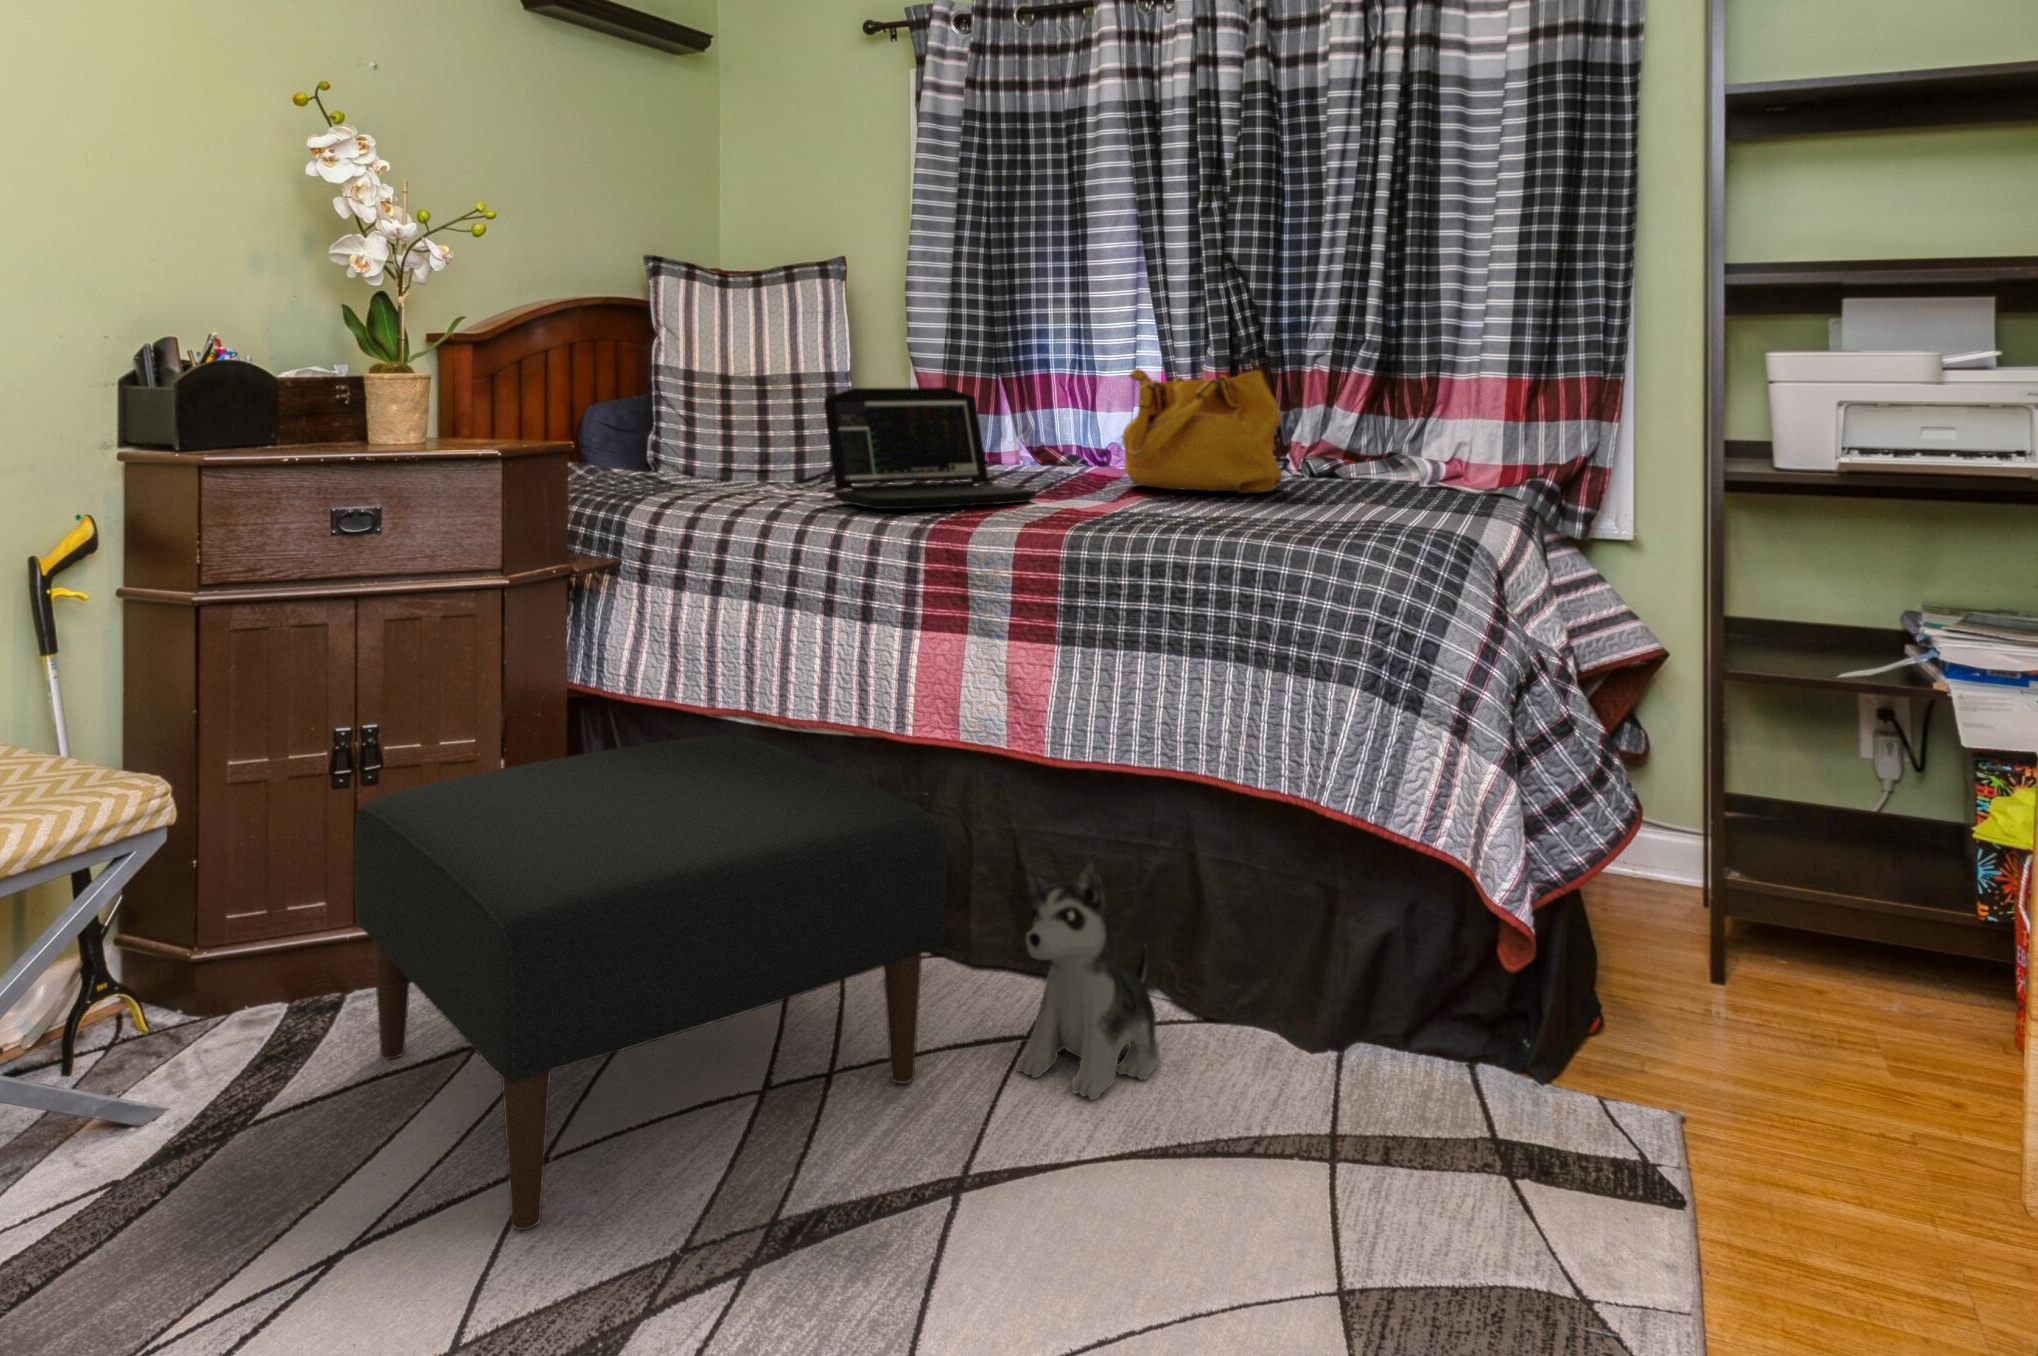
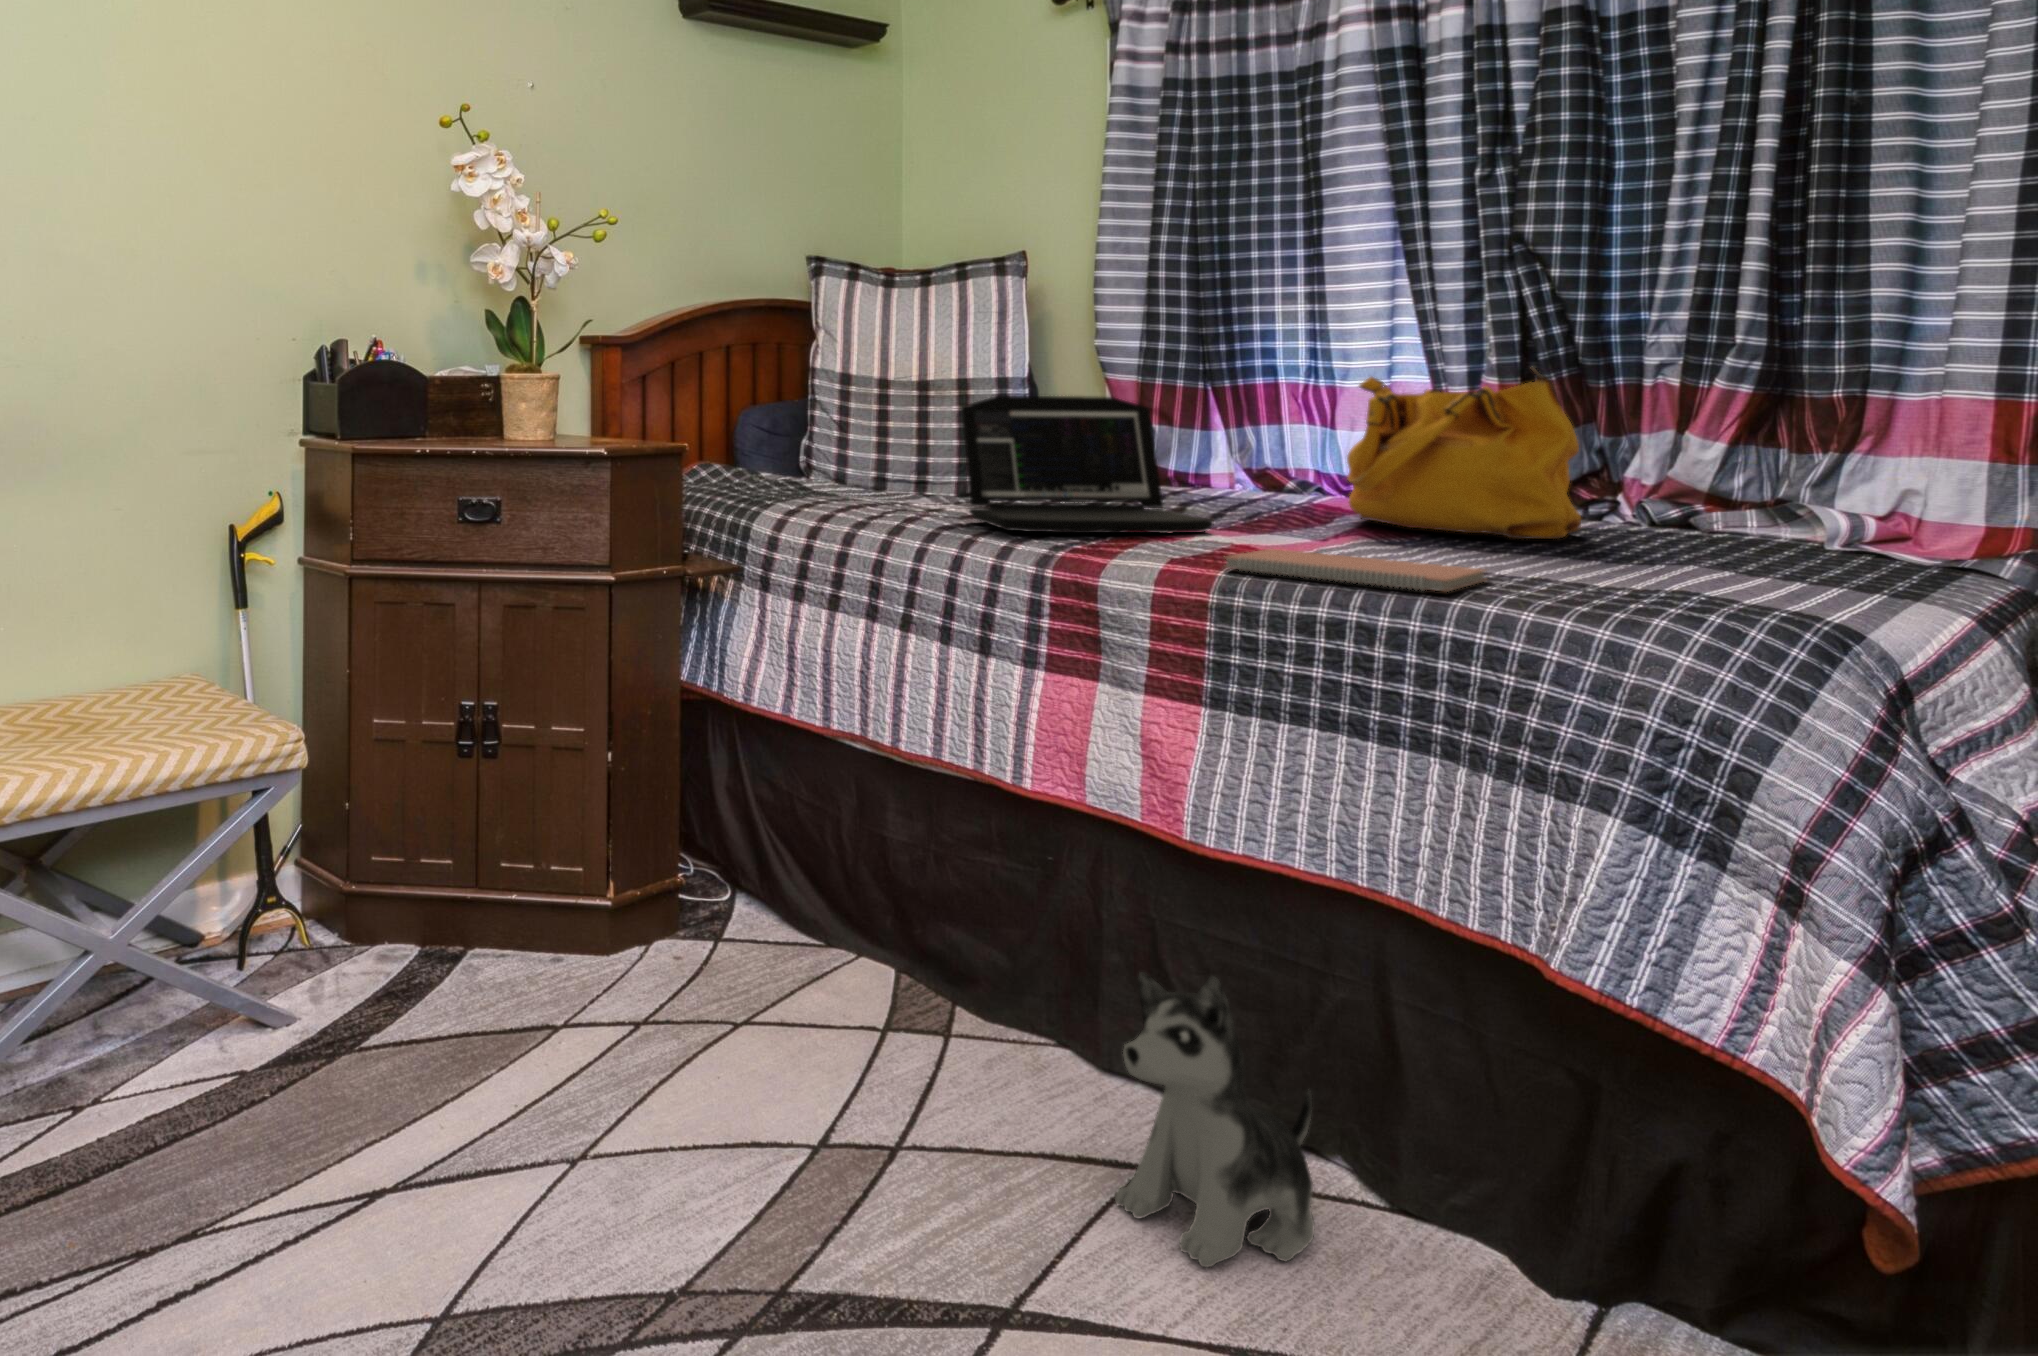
notebook: none [1068,510,1249,534] -> present [1224,549,1486,592]
ottoman: present [354,735,946,1230] -> none [460,755,1024,1222]

